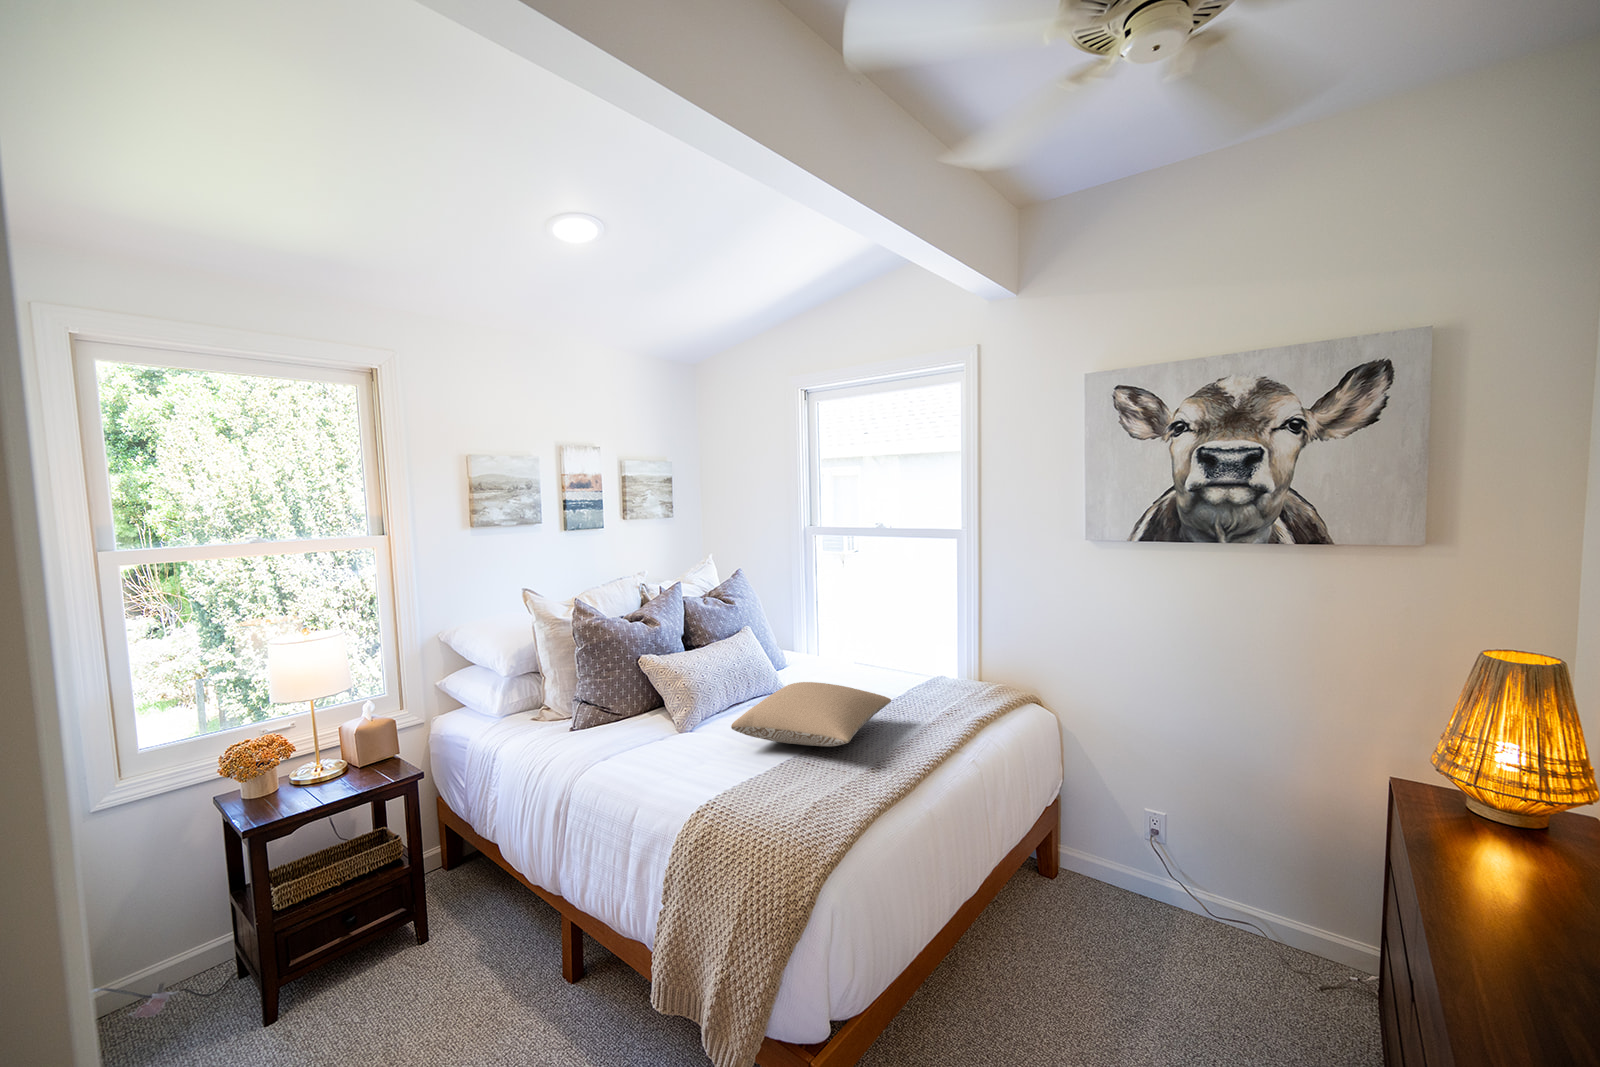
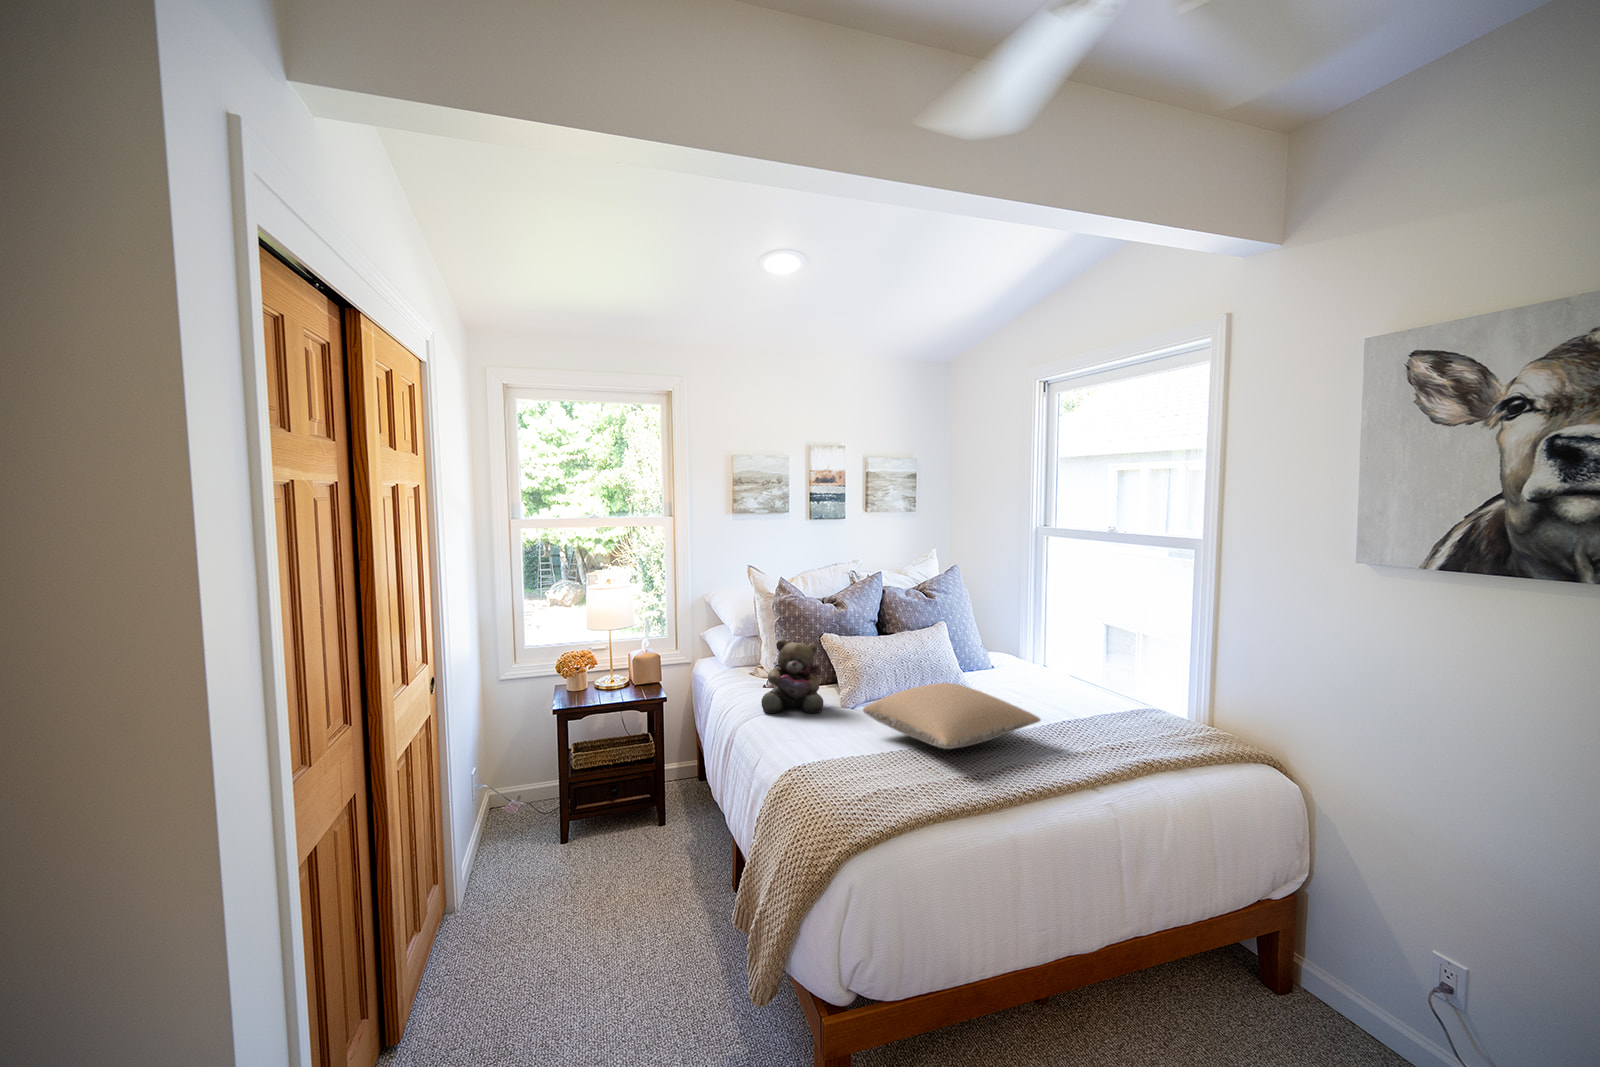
teddy bear: none [597,666,667,756] -> present [761,639,824,713]

